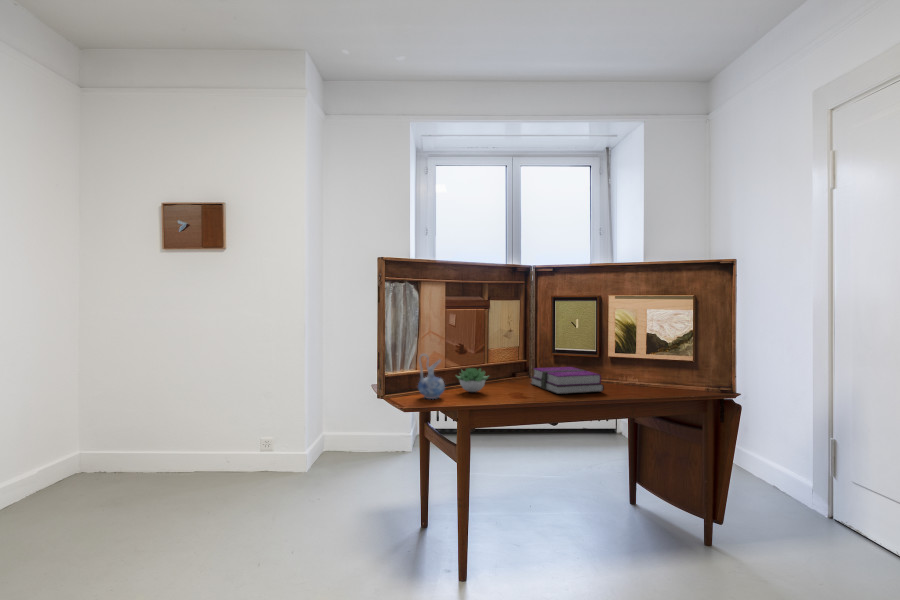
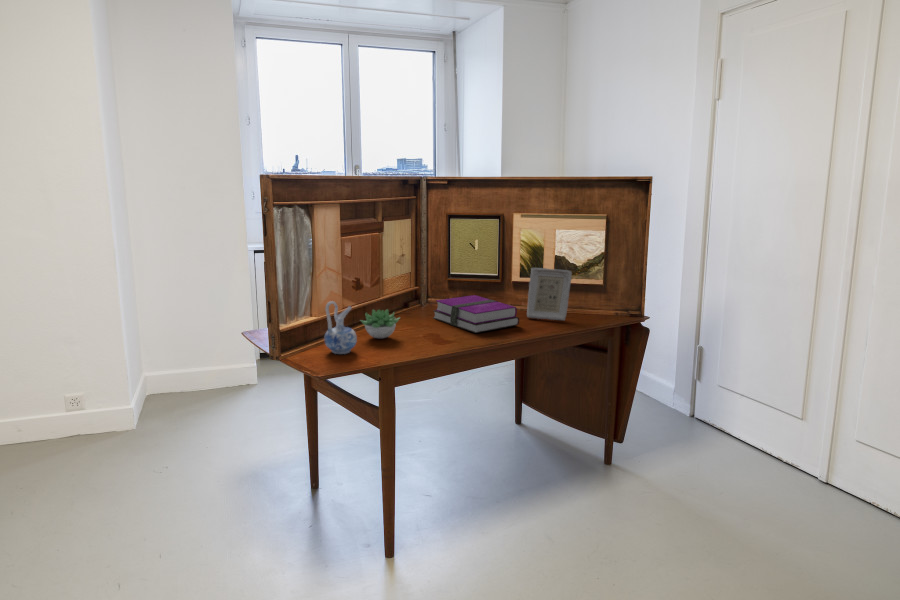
picture frame: none [617,344,661,391] -> present [527,268,572,320]

